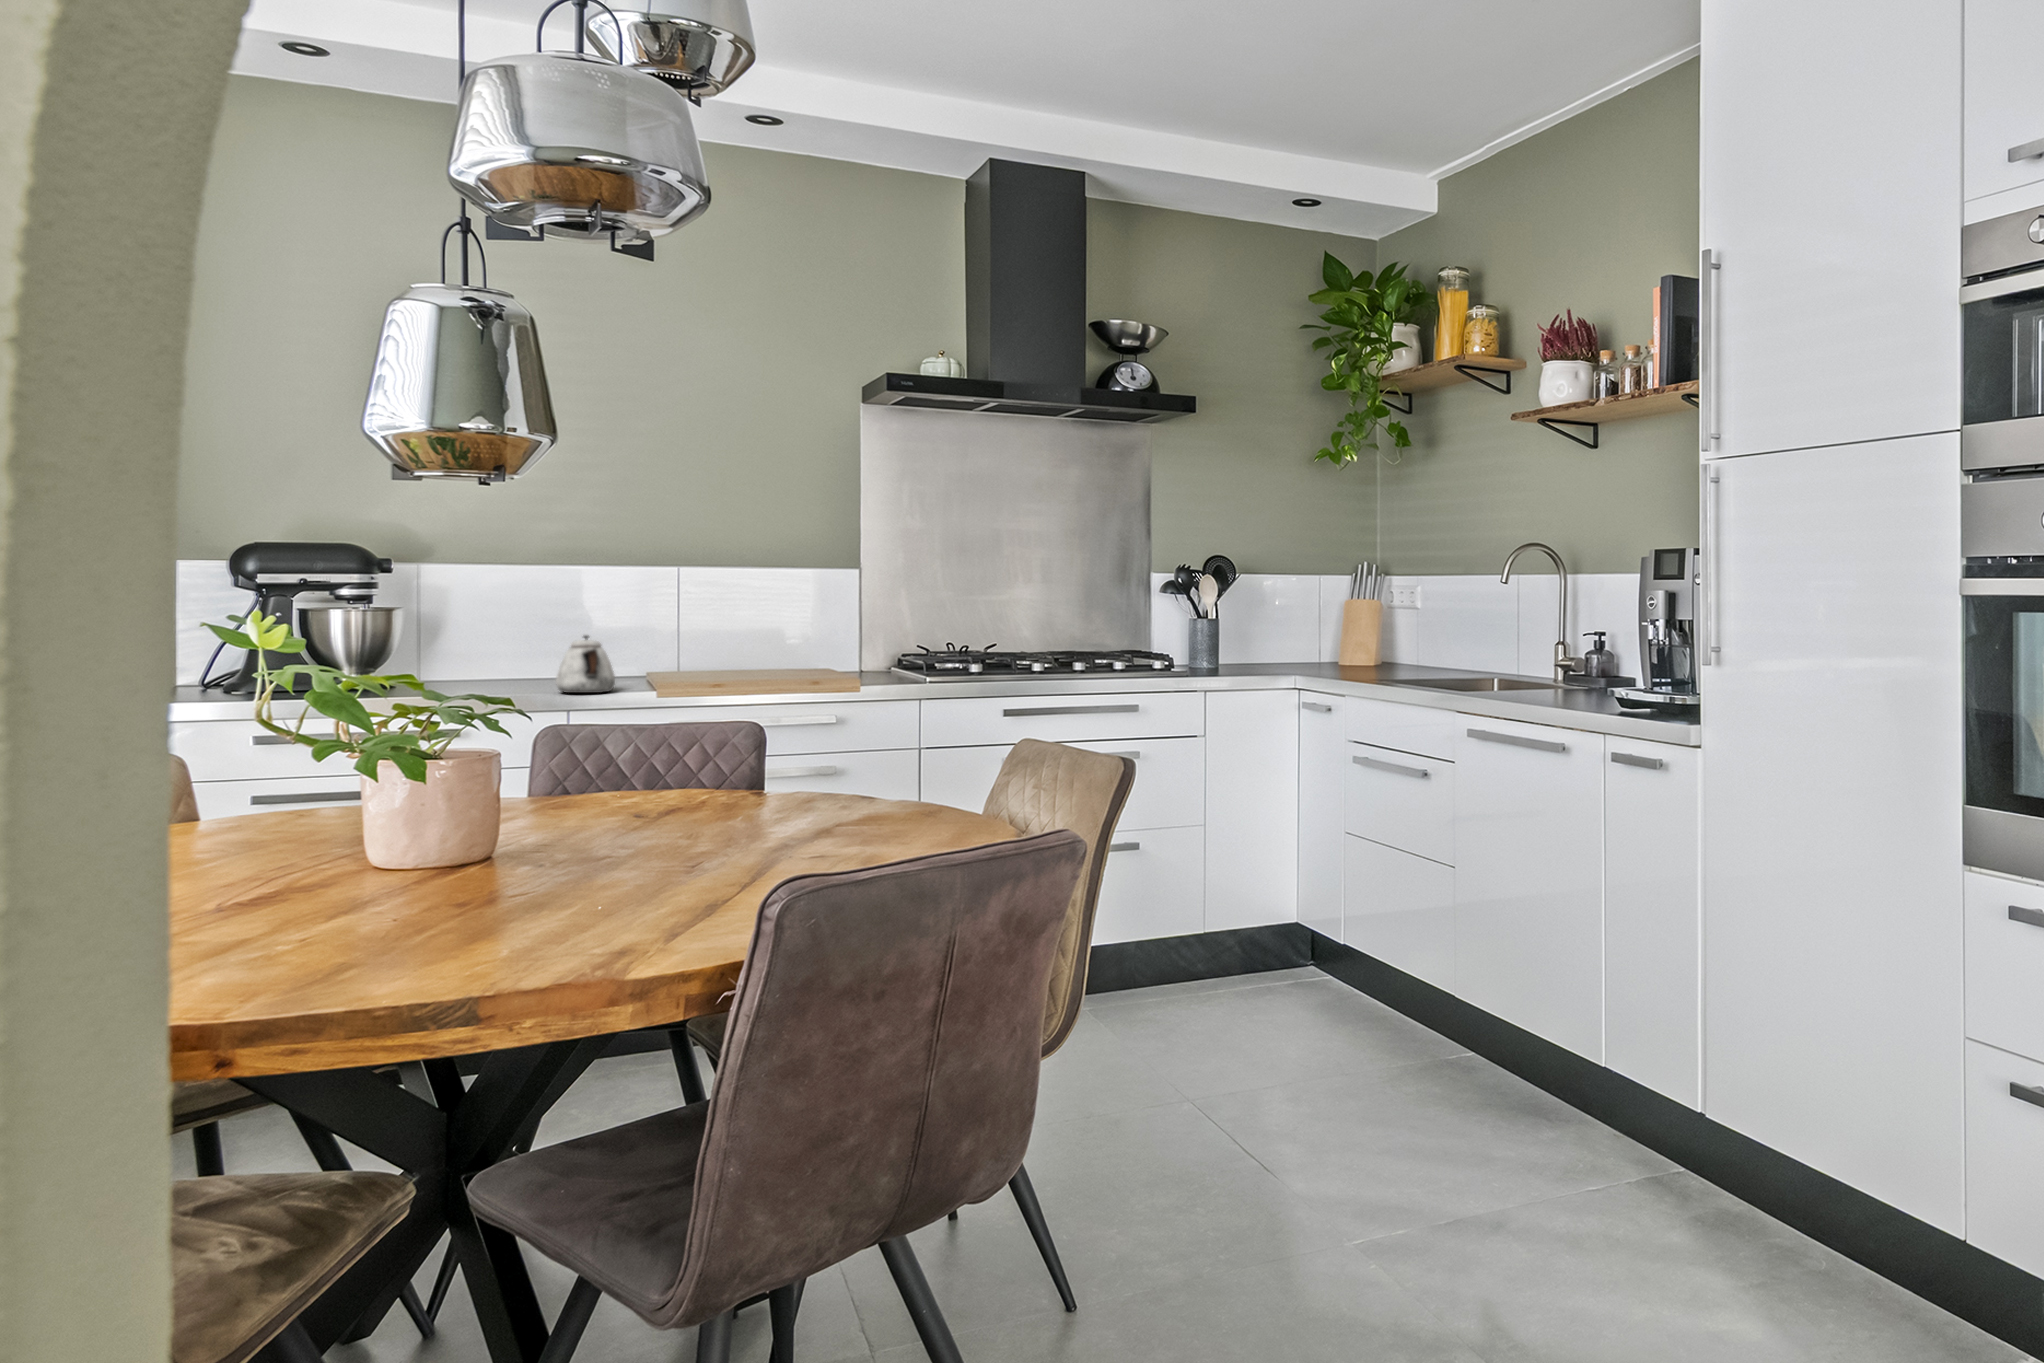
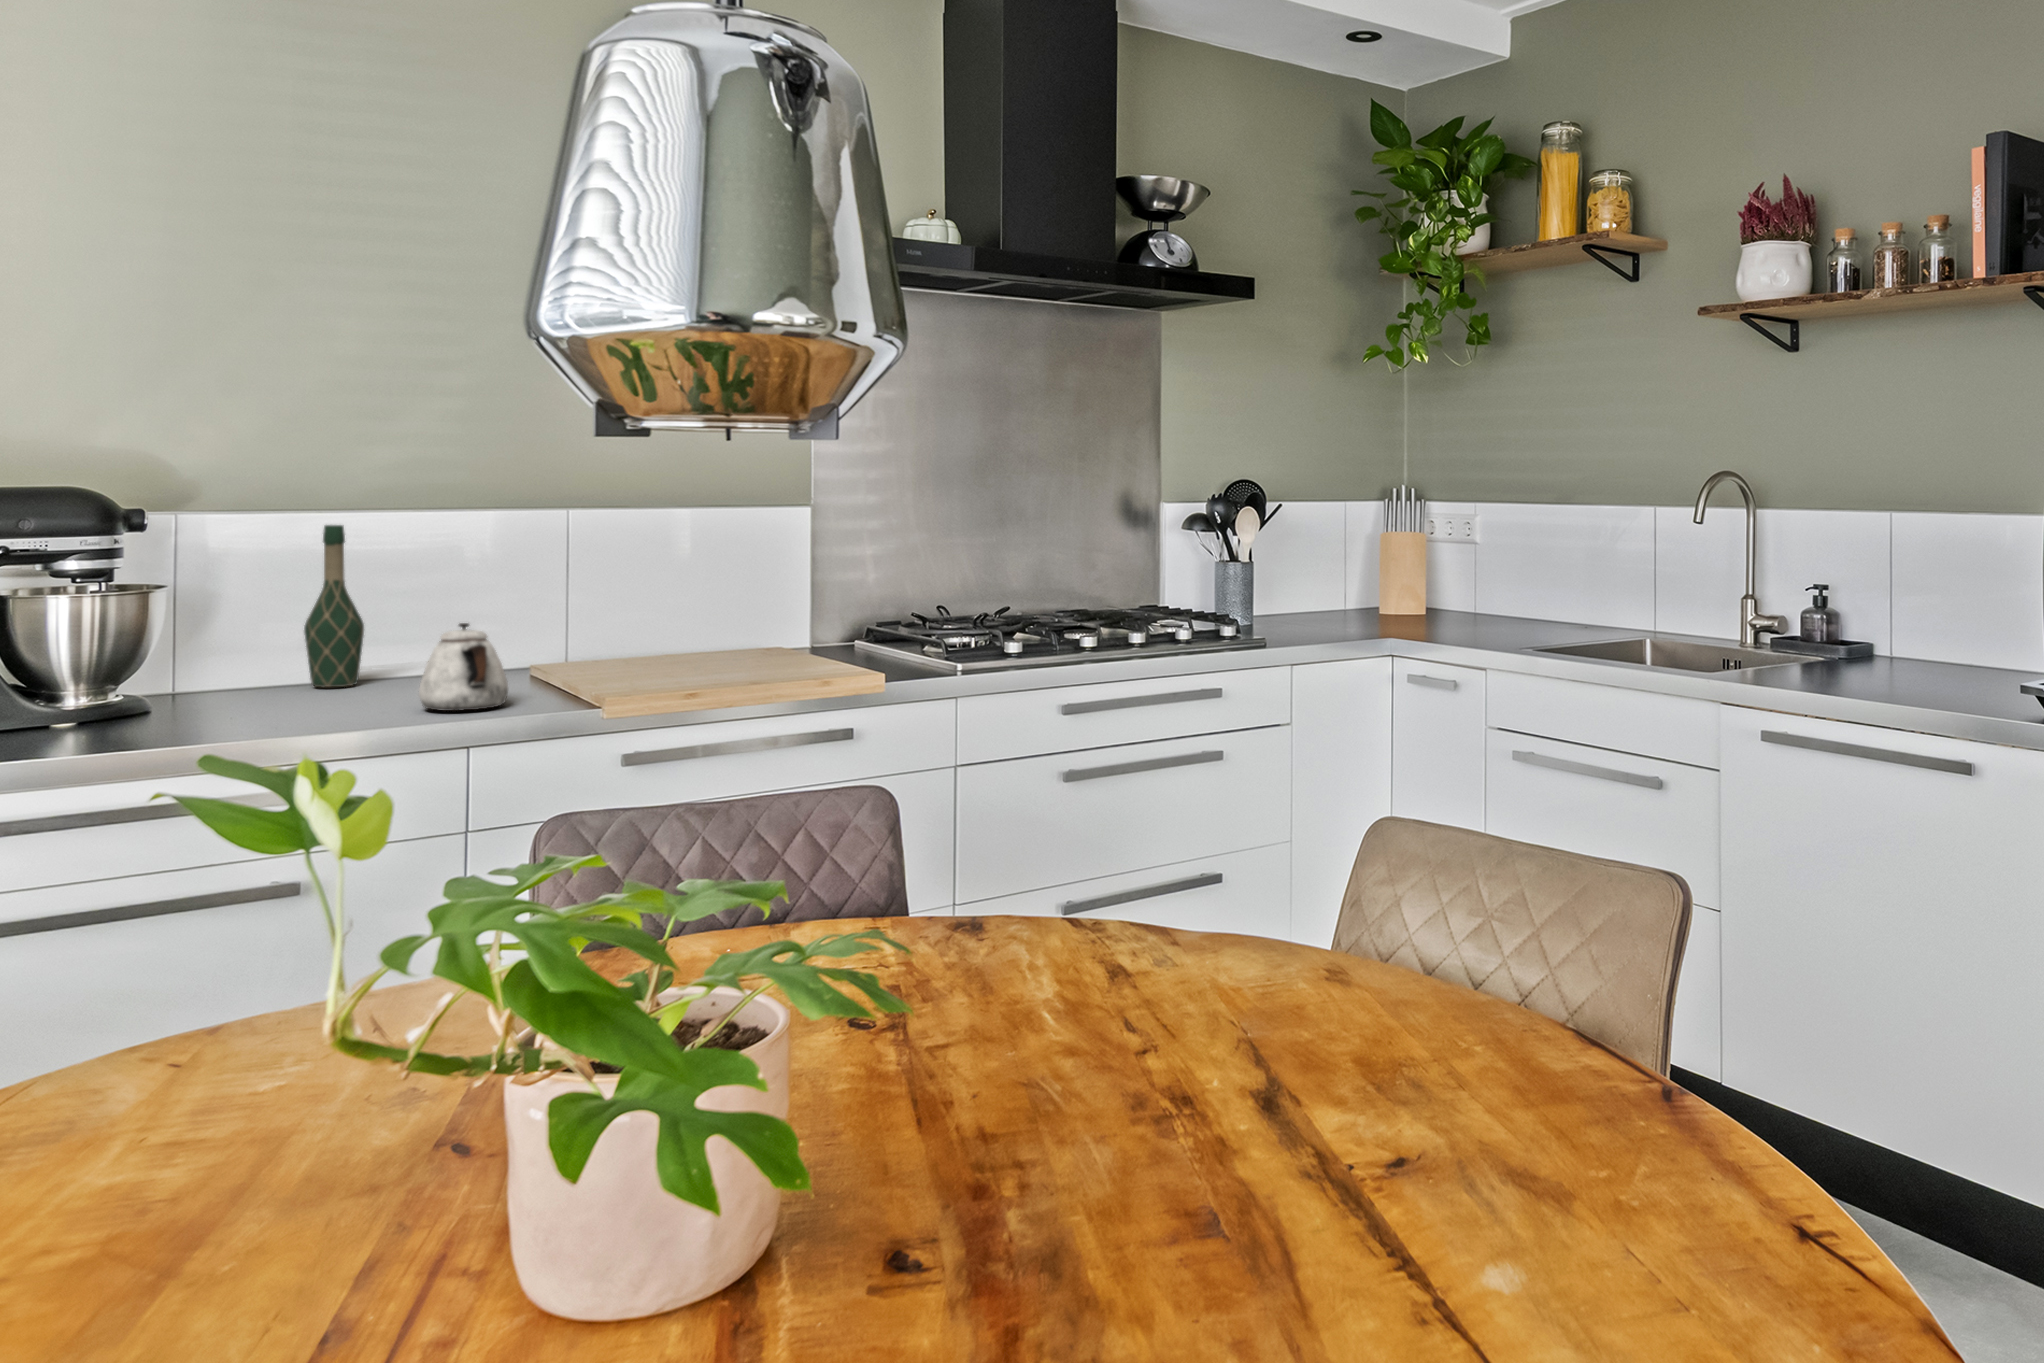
wine bottle: none [497,570,536,680] -> present [304,525,364,687]

